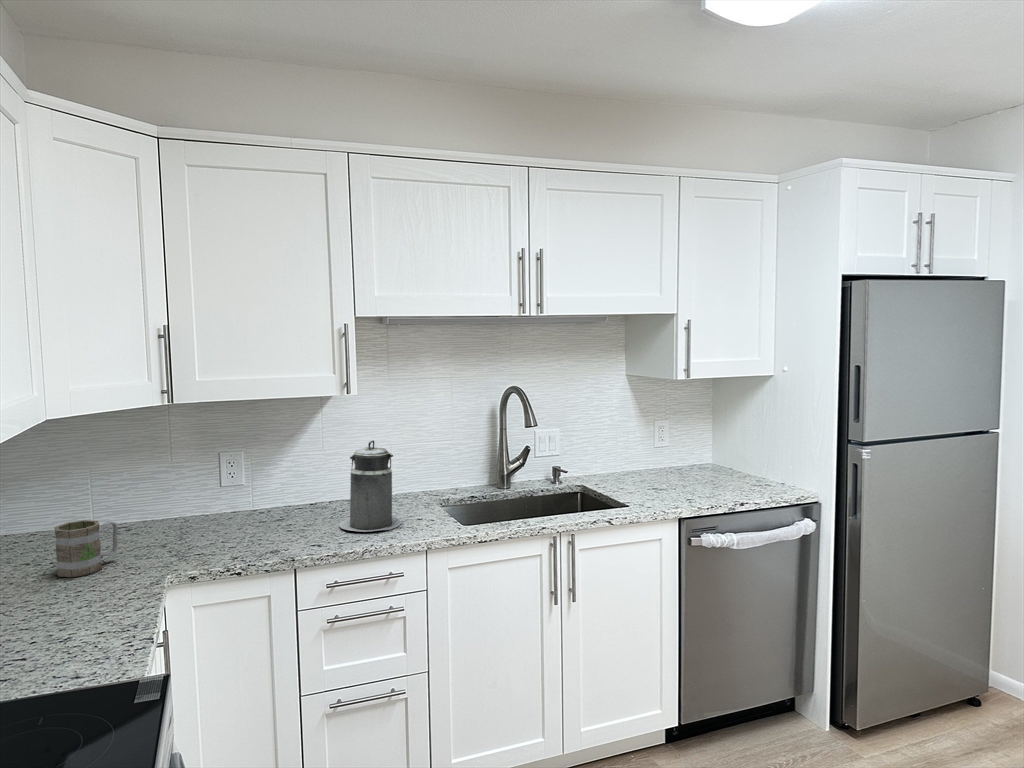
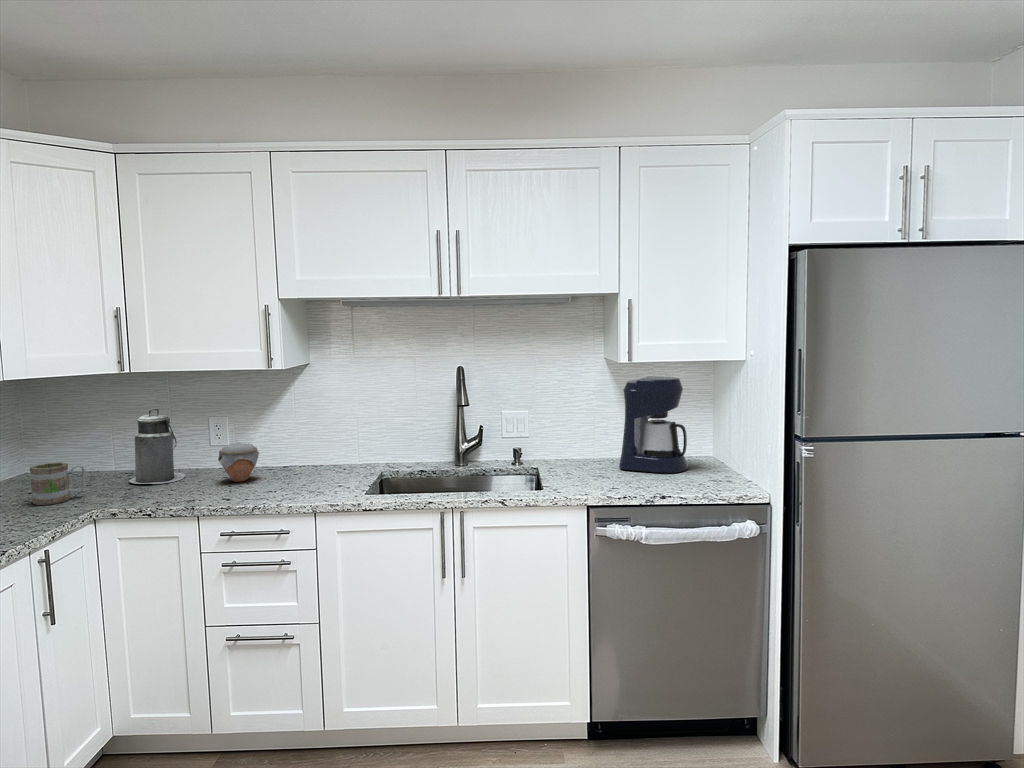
coffee maker: none [657,391,721,481] -> present [619,376,688,473]
canister: present [340,440,401,532] -> present [129,409,185,484]
jar: none [264,480,308,525] -> present [218,443,259,482]

